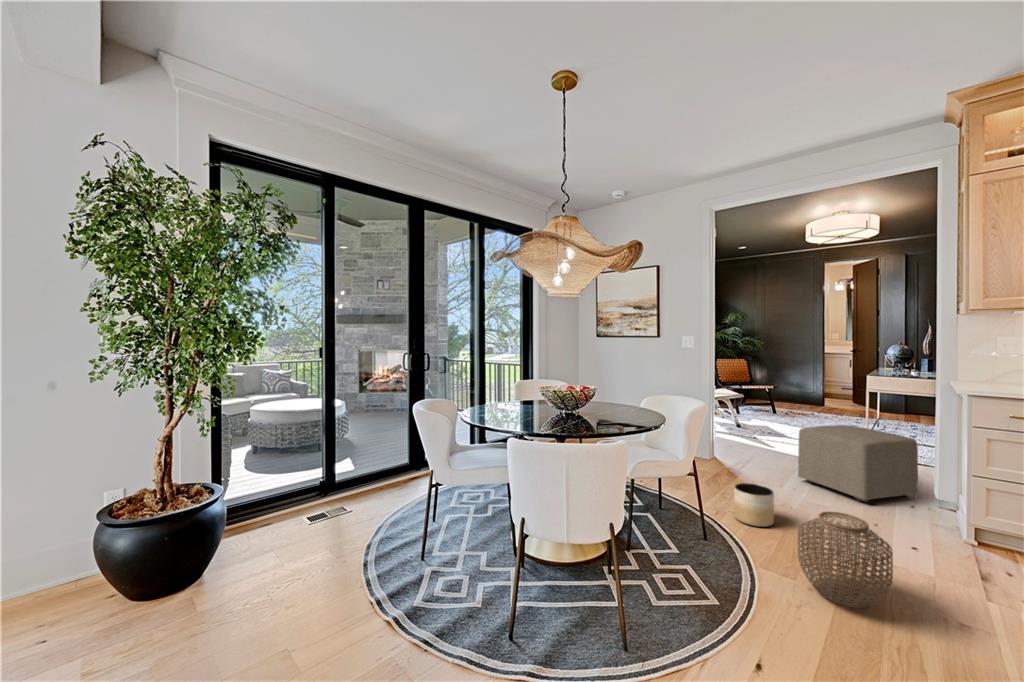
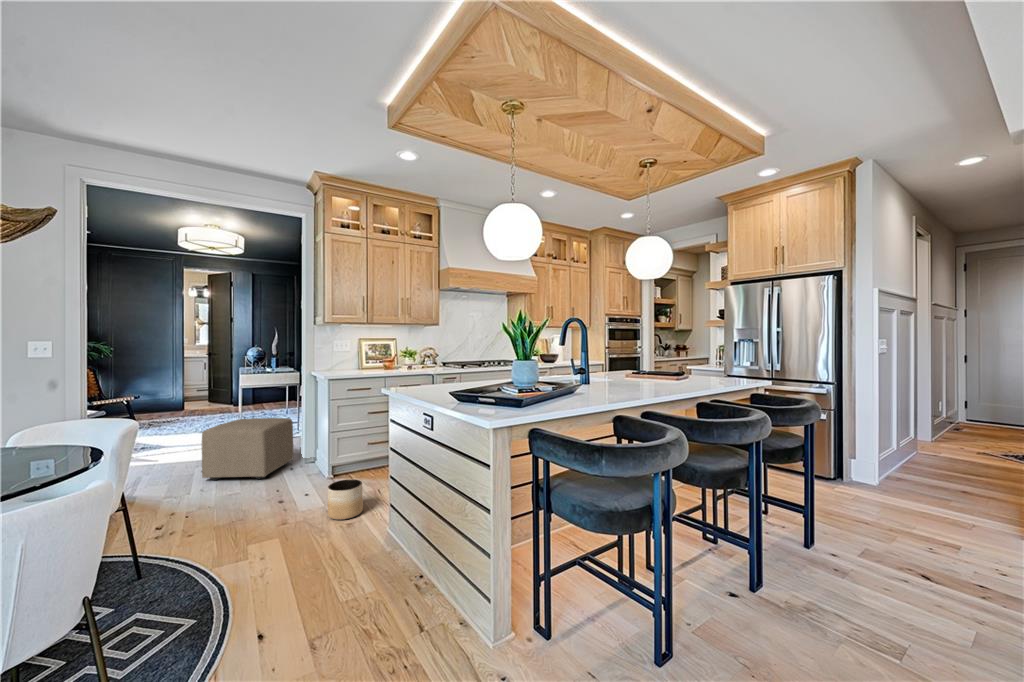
planter: present [734,483,774,527] -> present [328,479,363,520]
woven basket: present [798,512,893,608] -> none [250,483,319,558]

